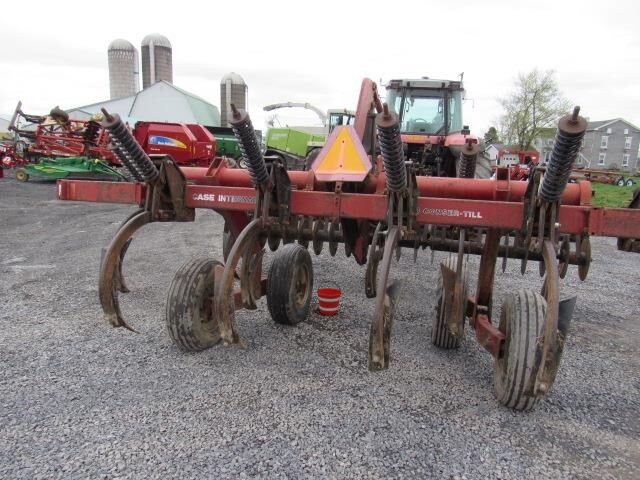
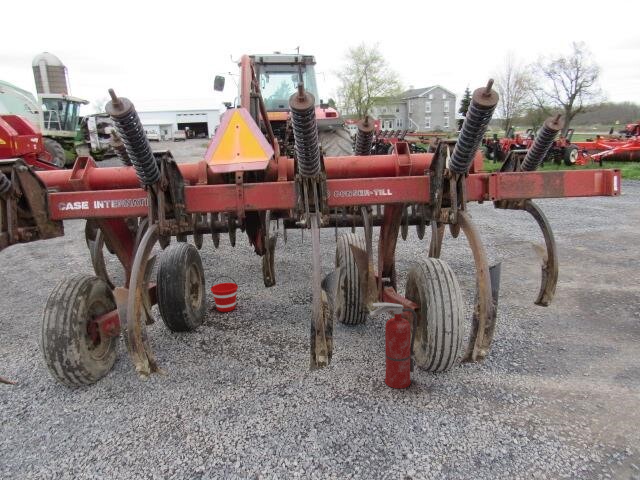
fire extinguisher: none [449,324,499,417] -> present [370,303,417,388]

